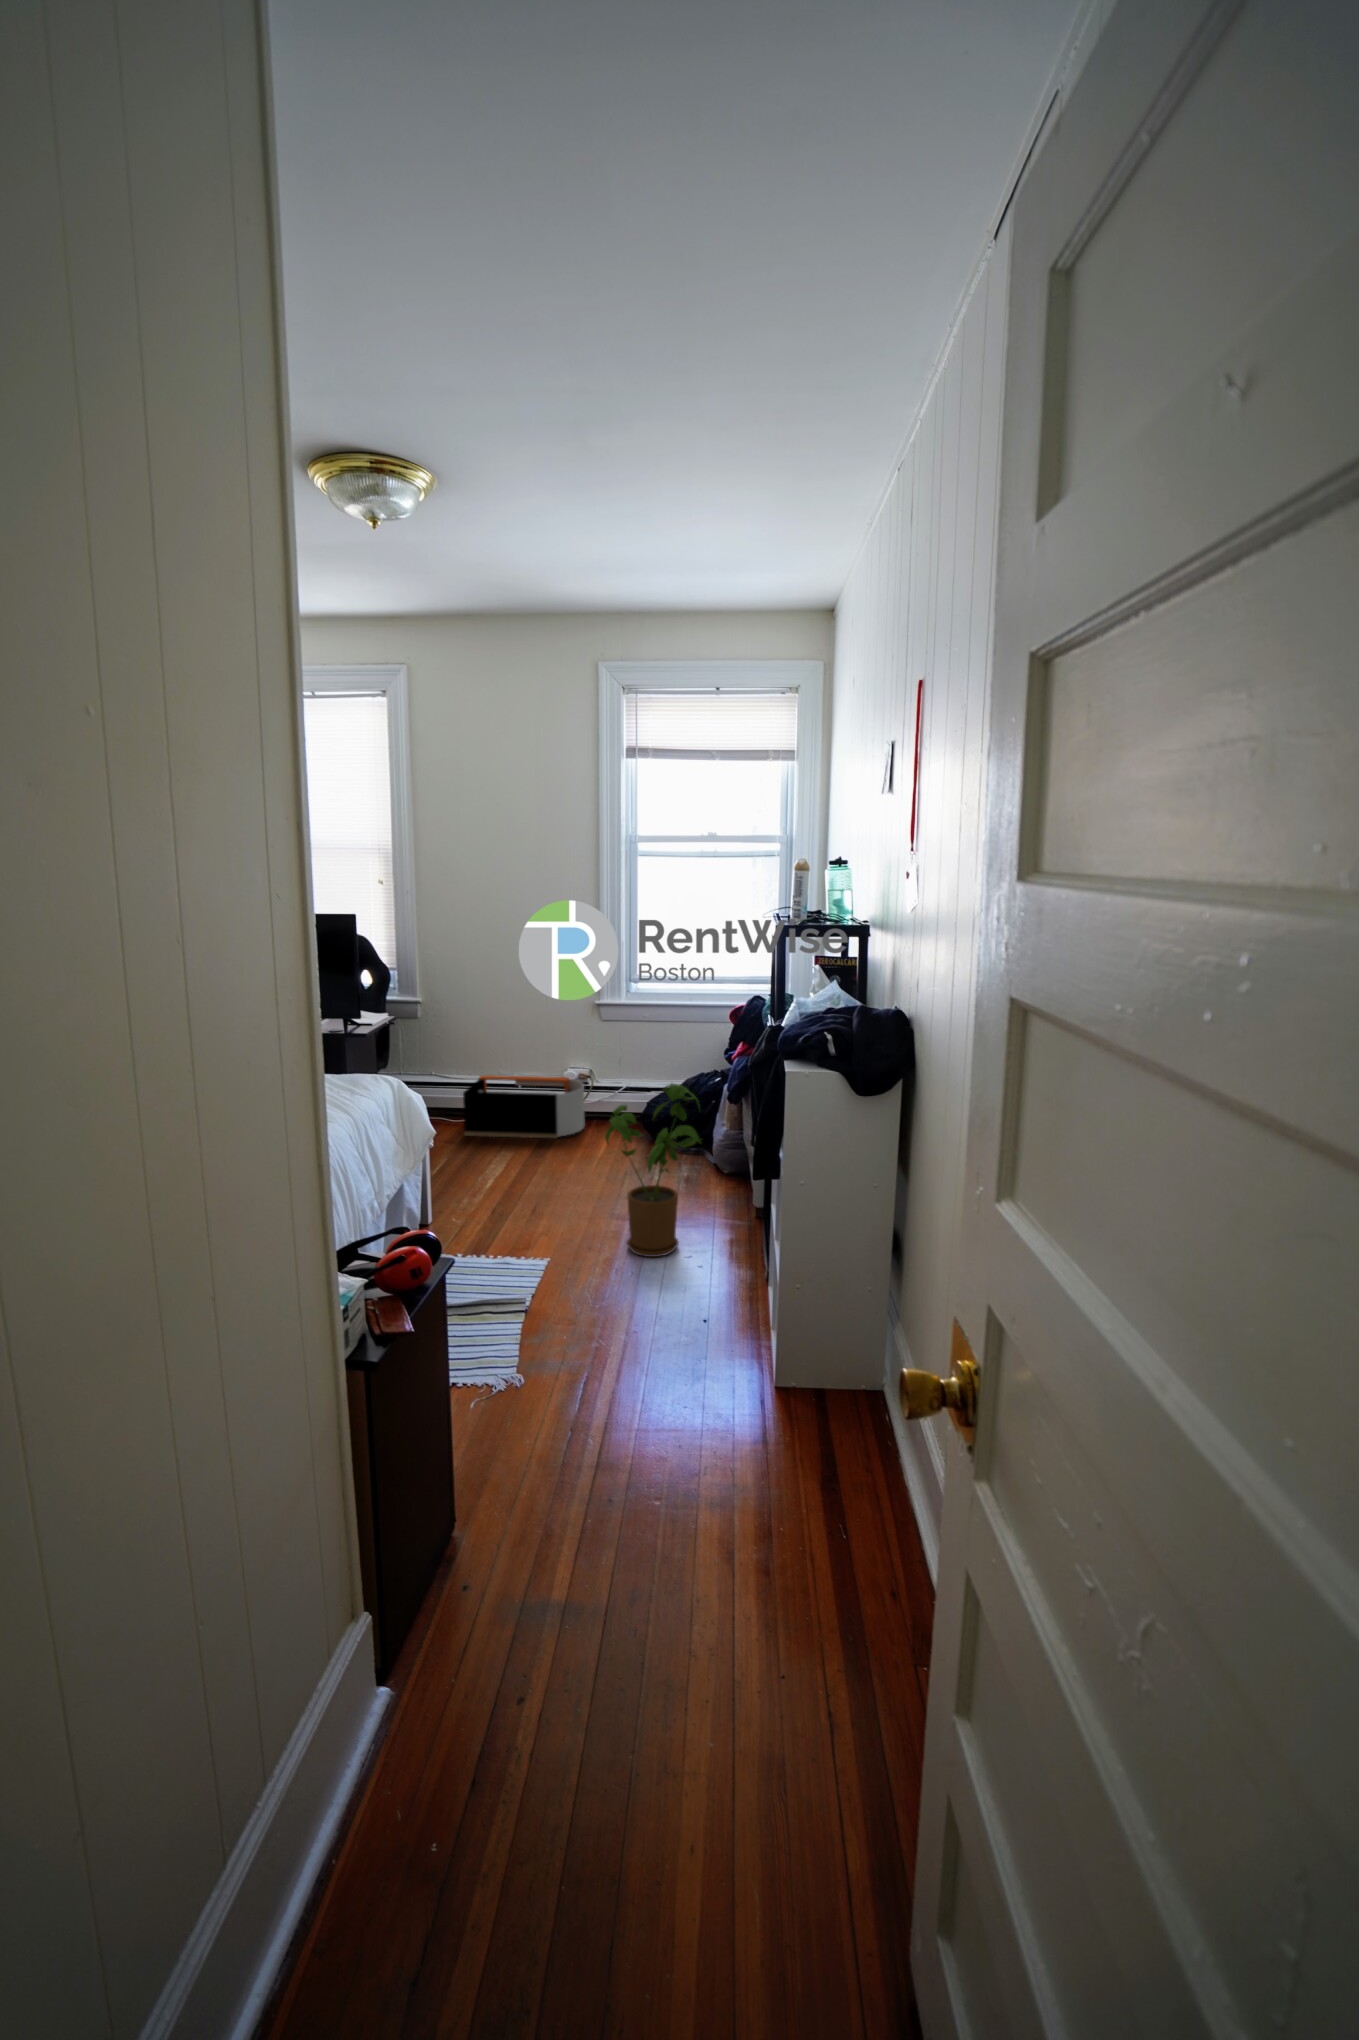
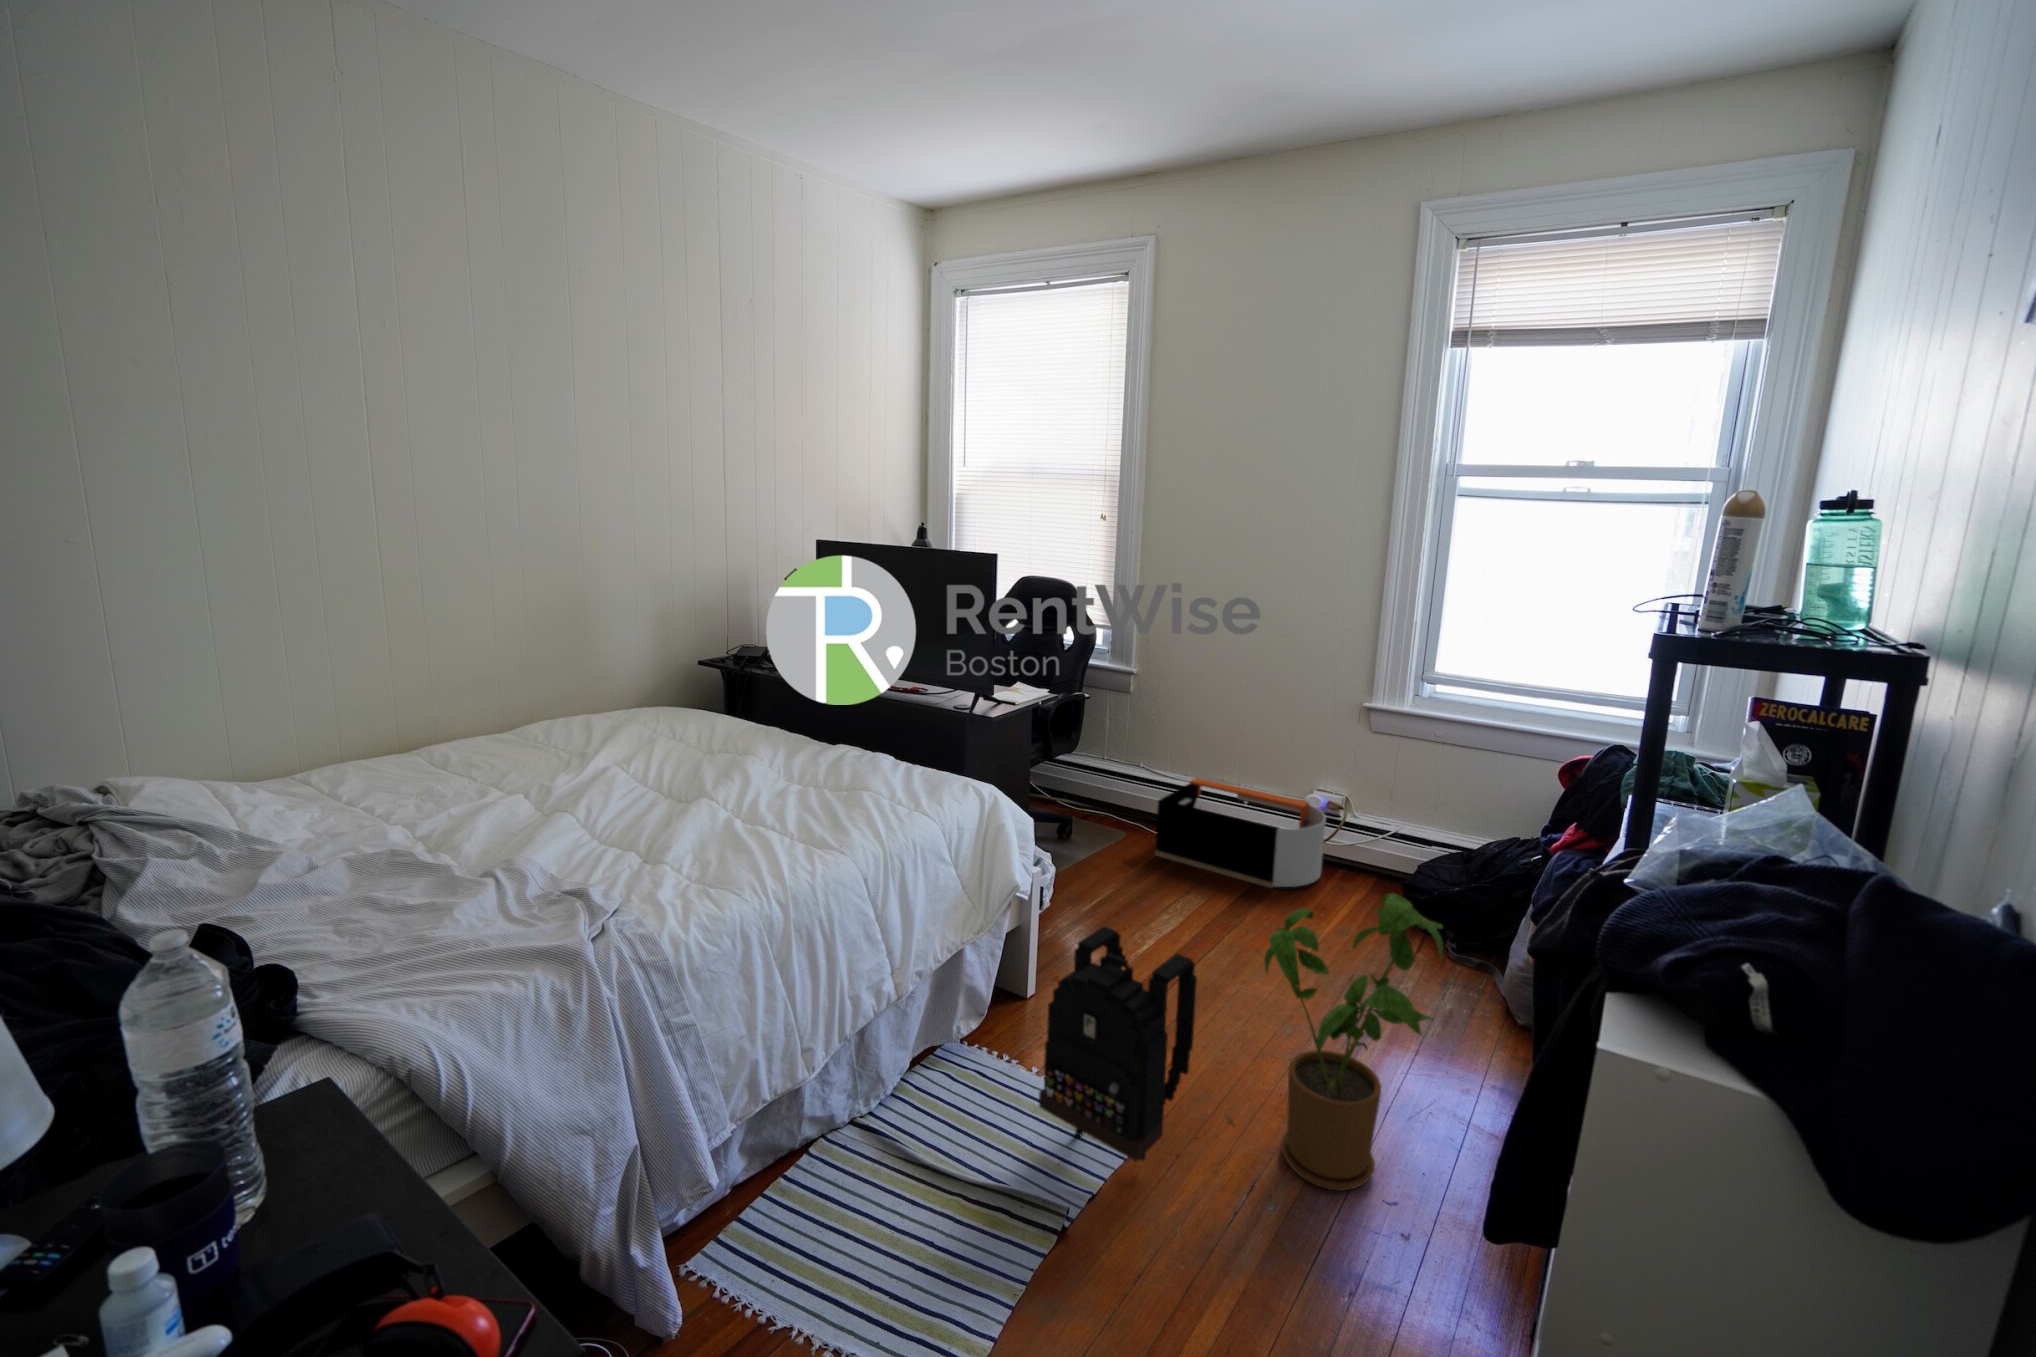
backpack: none [488,1138,574,1275] -> present [1039,926,1197,1161]

